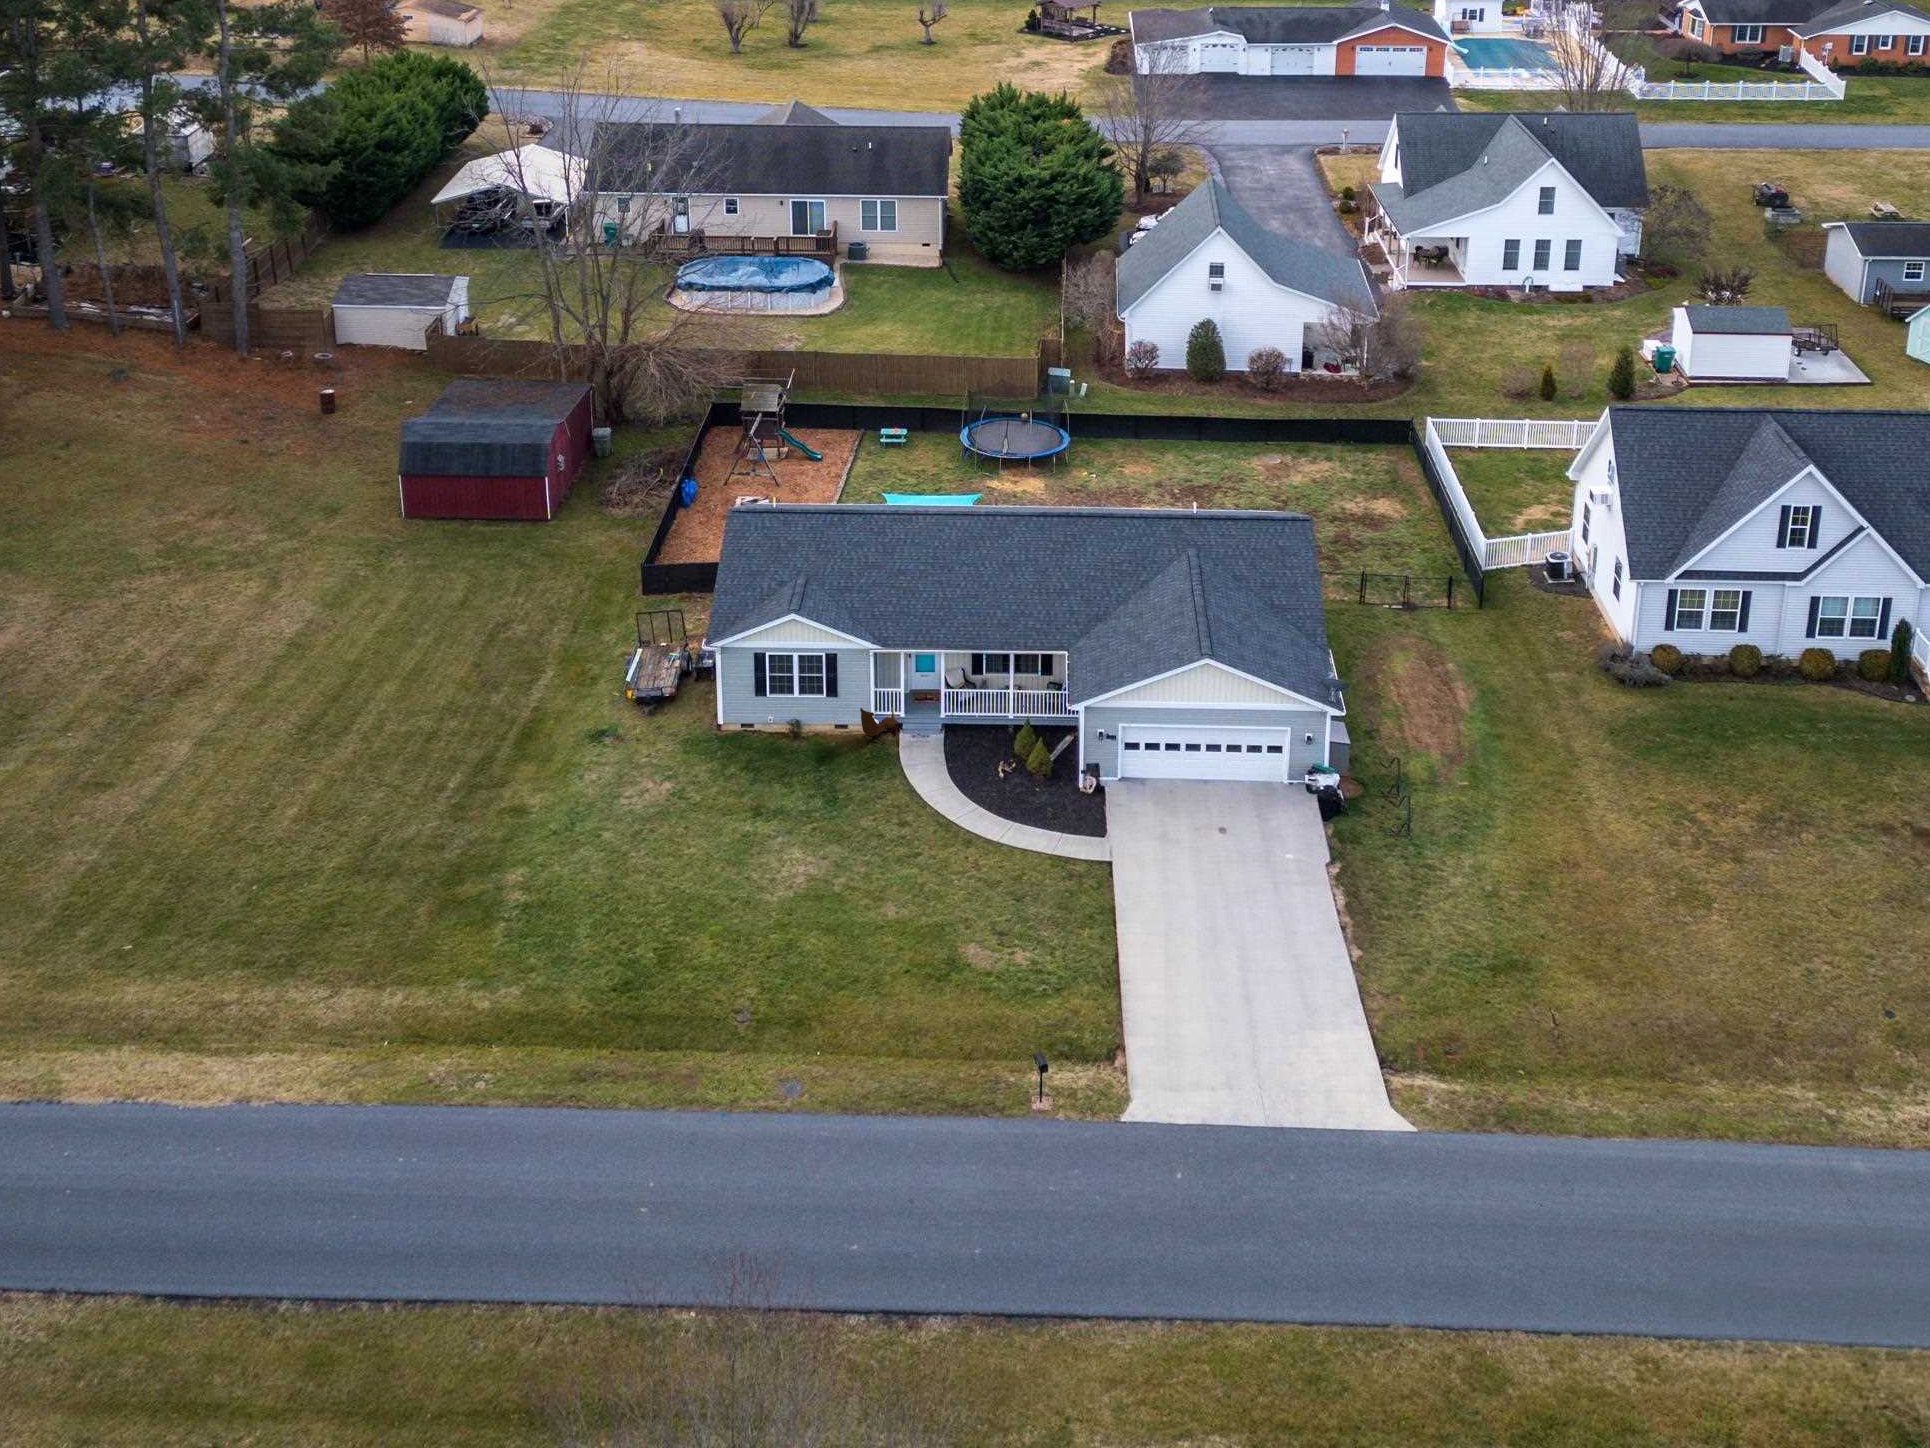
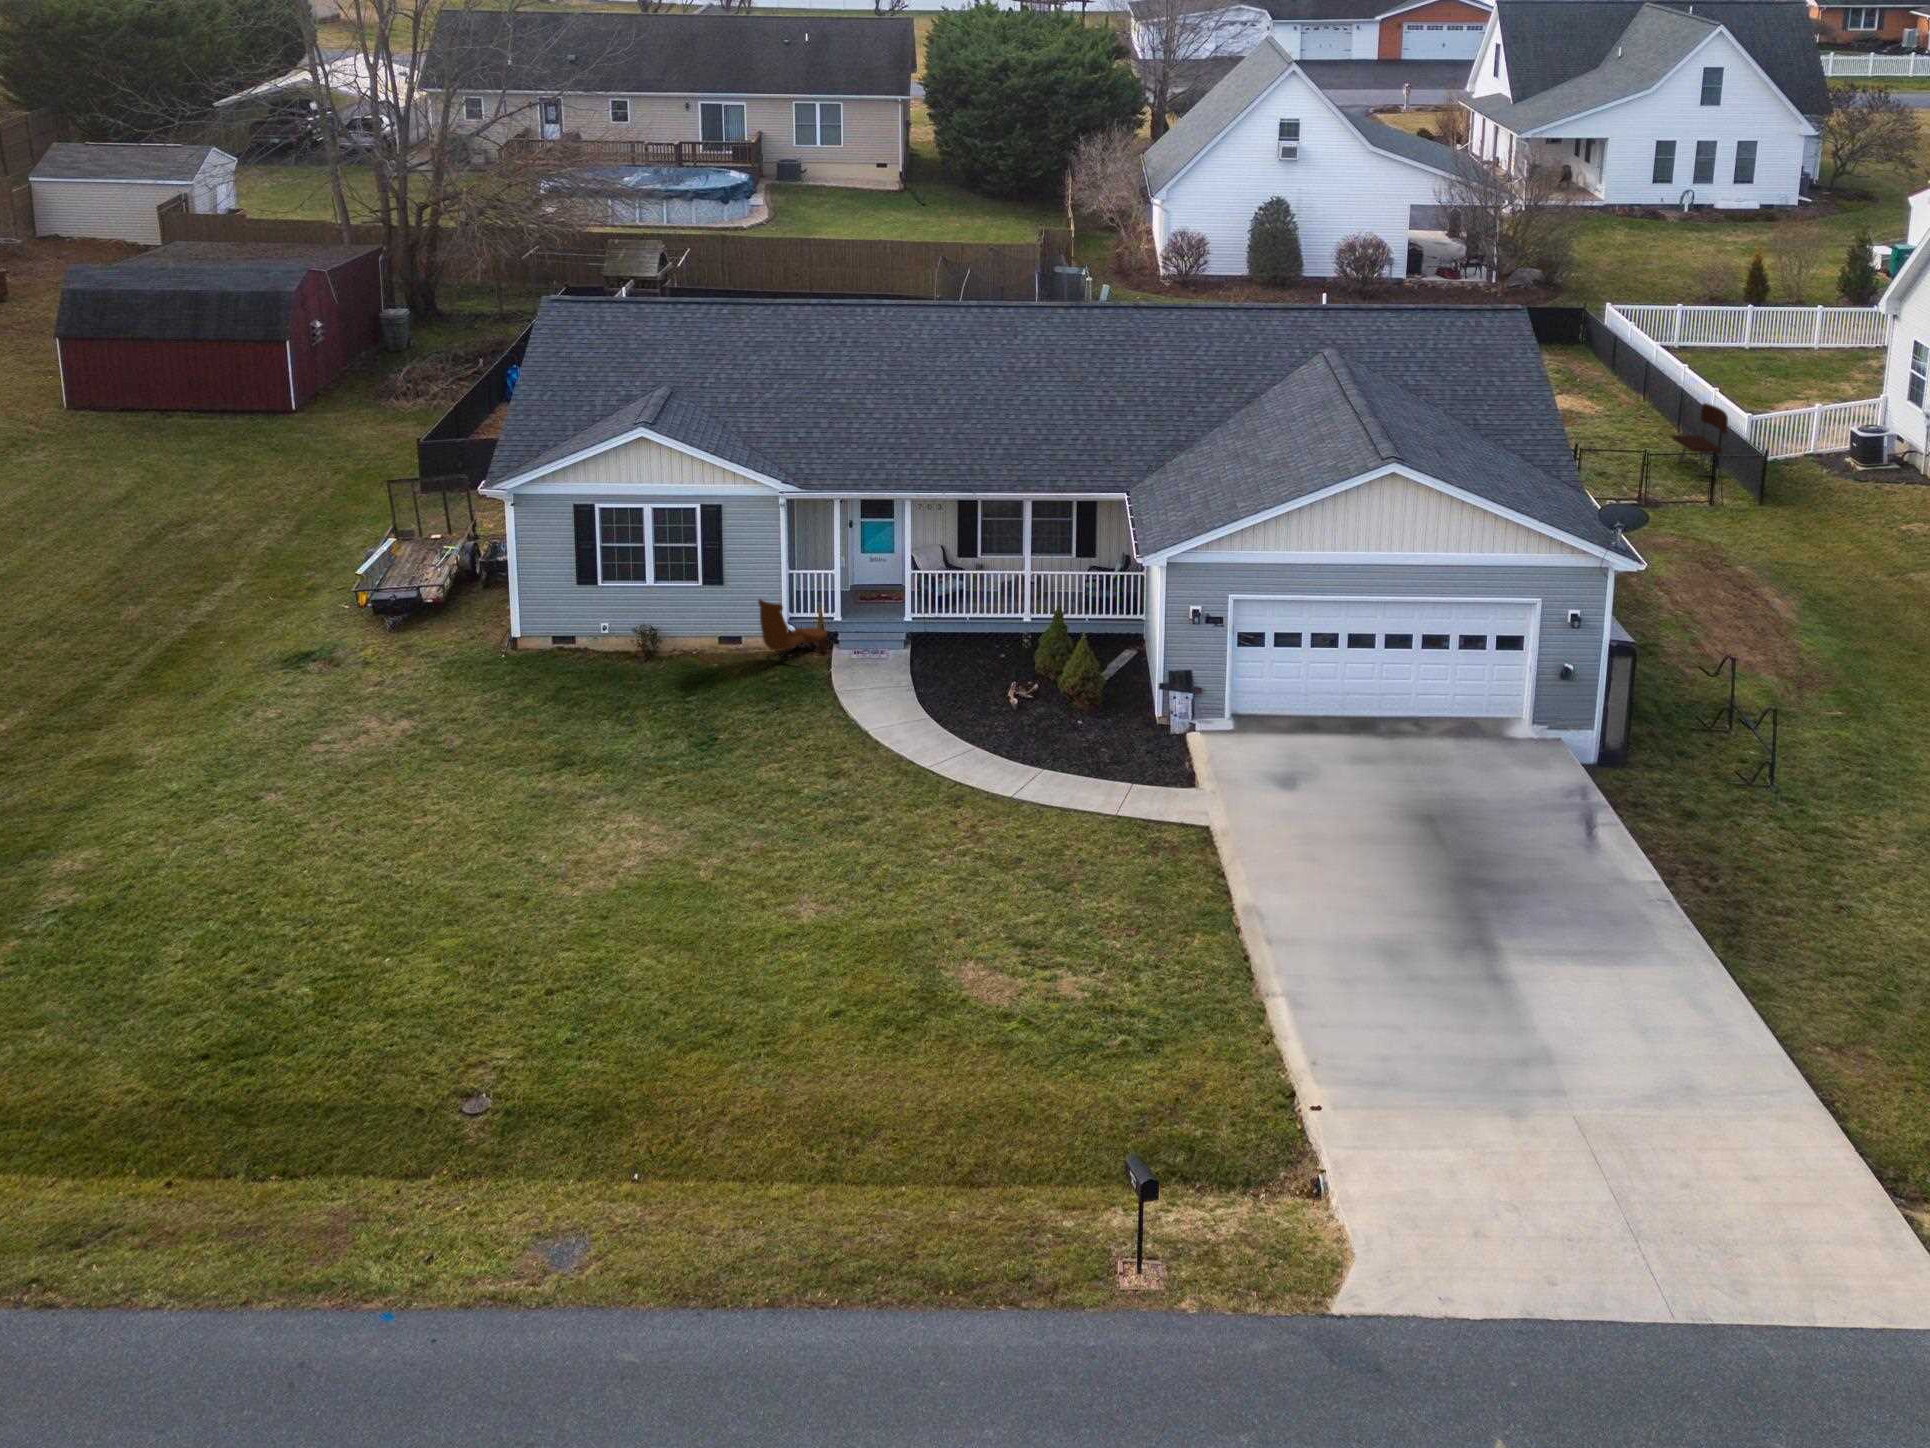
bench: none [1428,534,1459,584] -> present [1672,403,1728,476]

